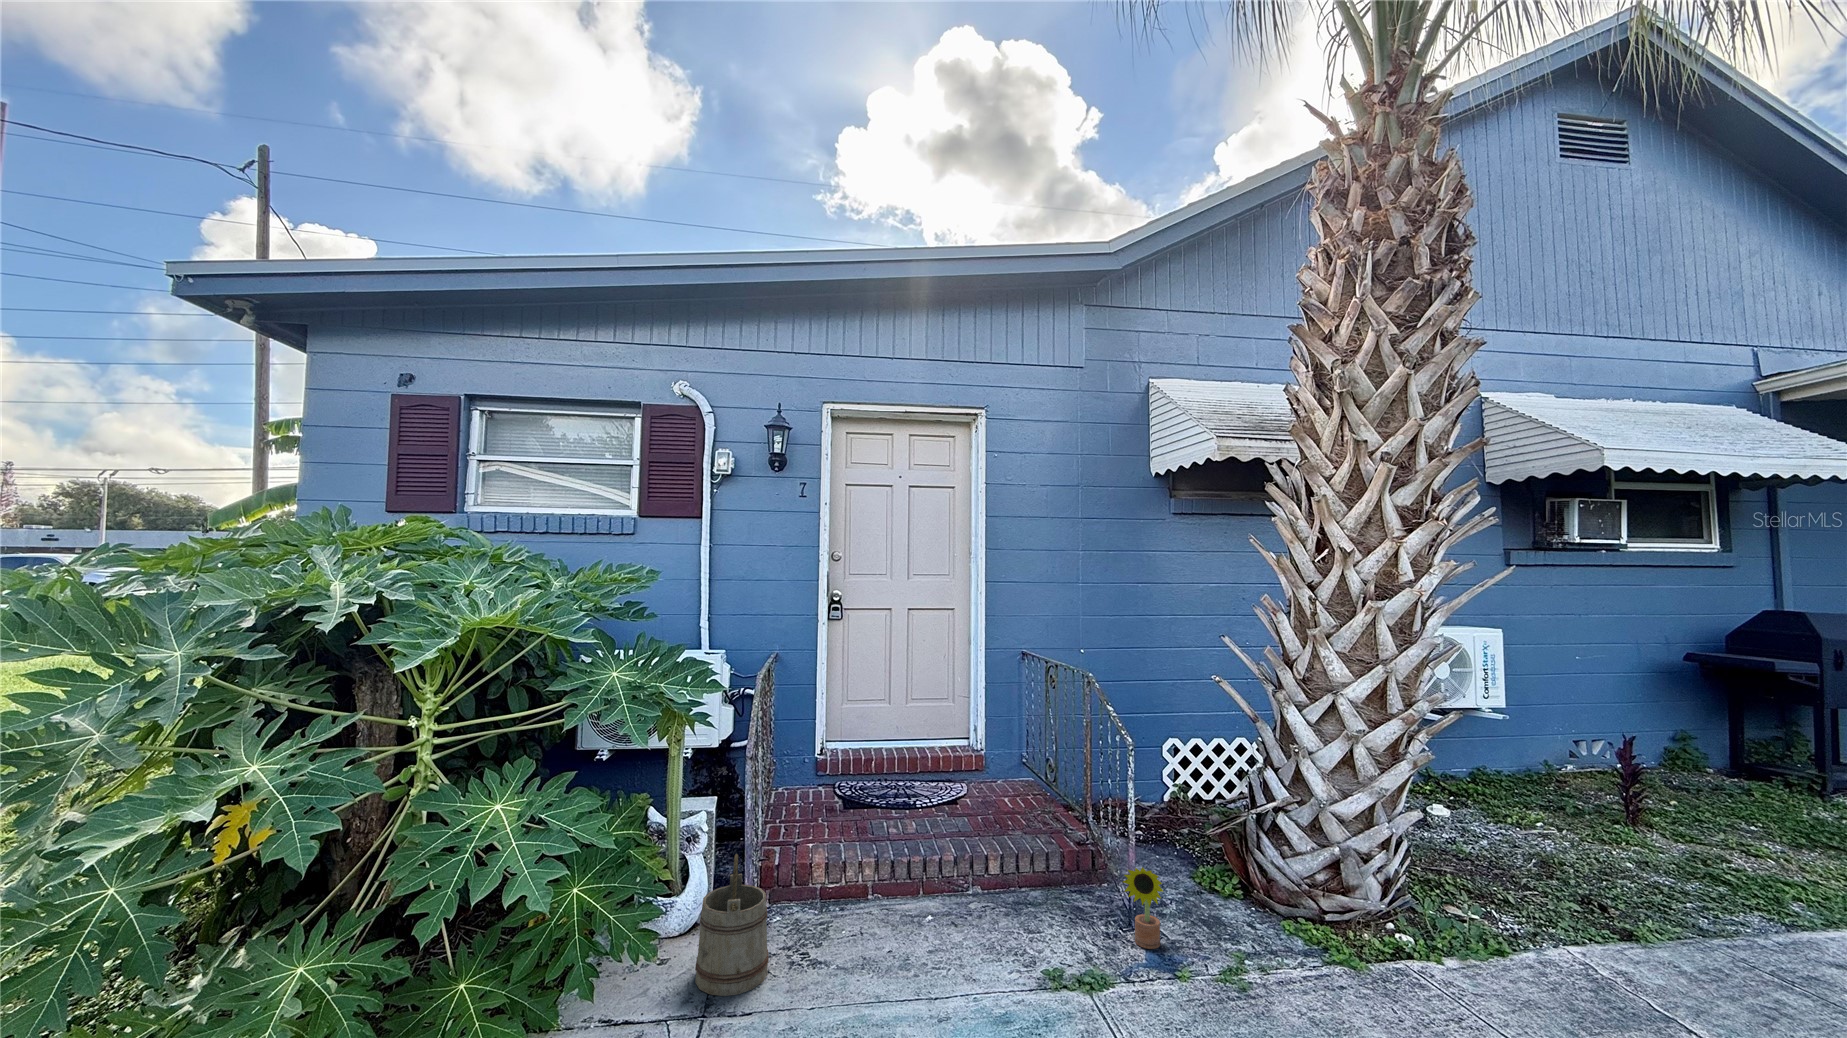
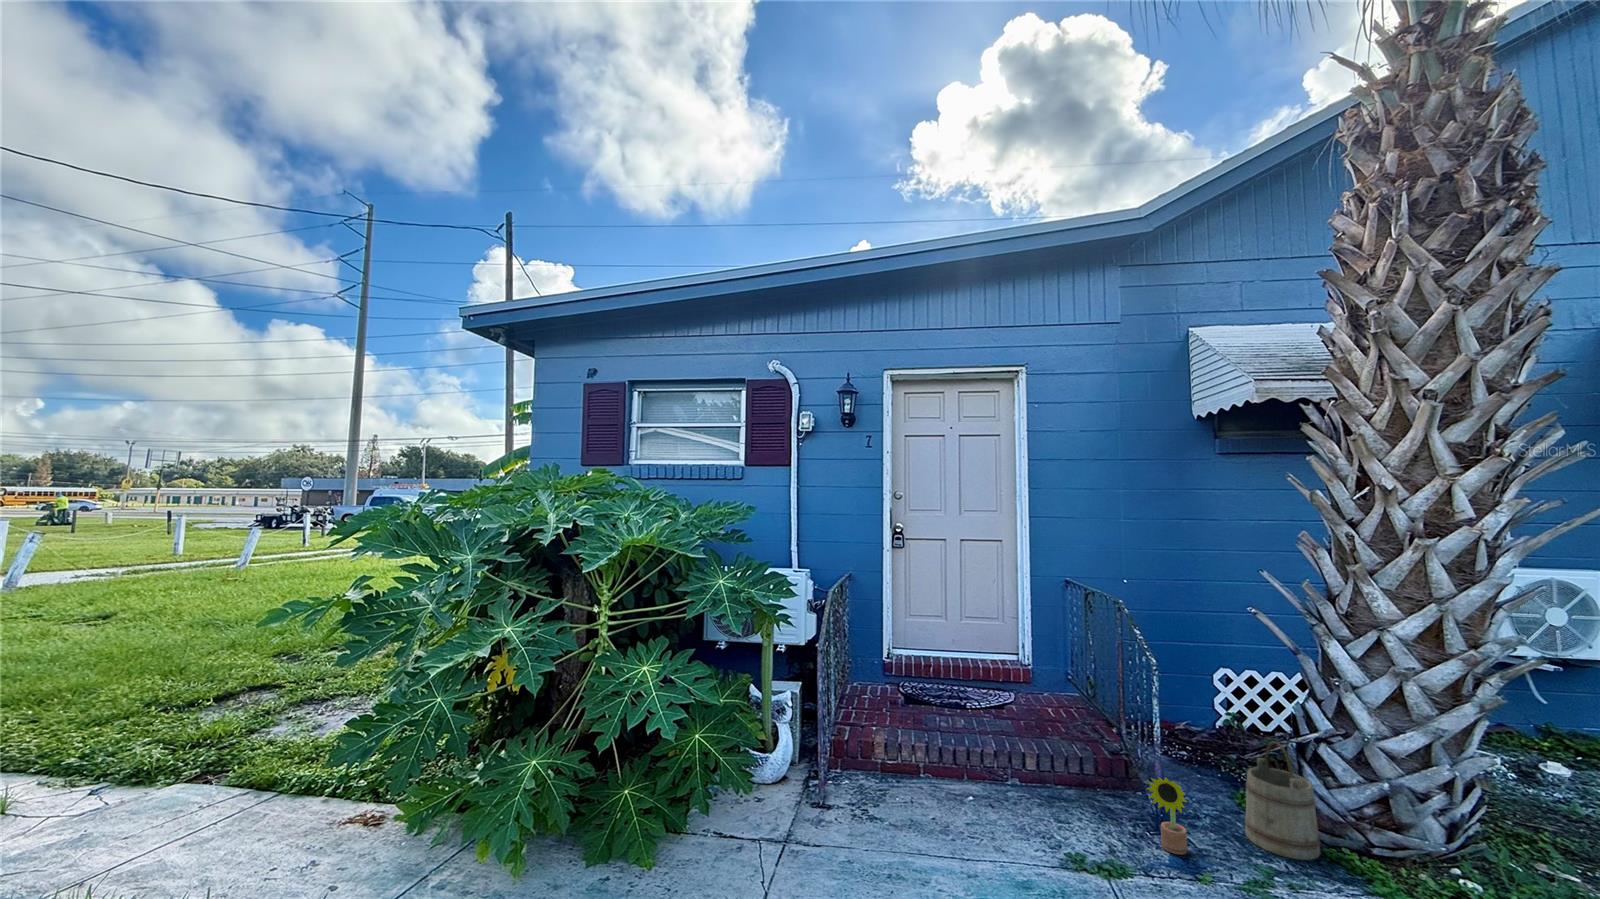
bucket: present [695,854,769,996] -> present [1245,741,1320,860]

